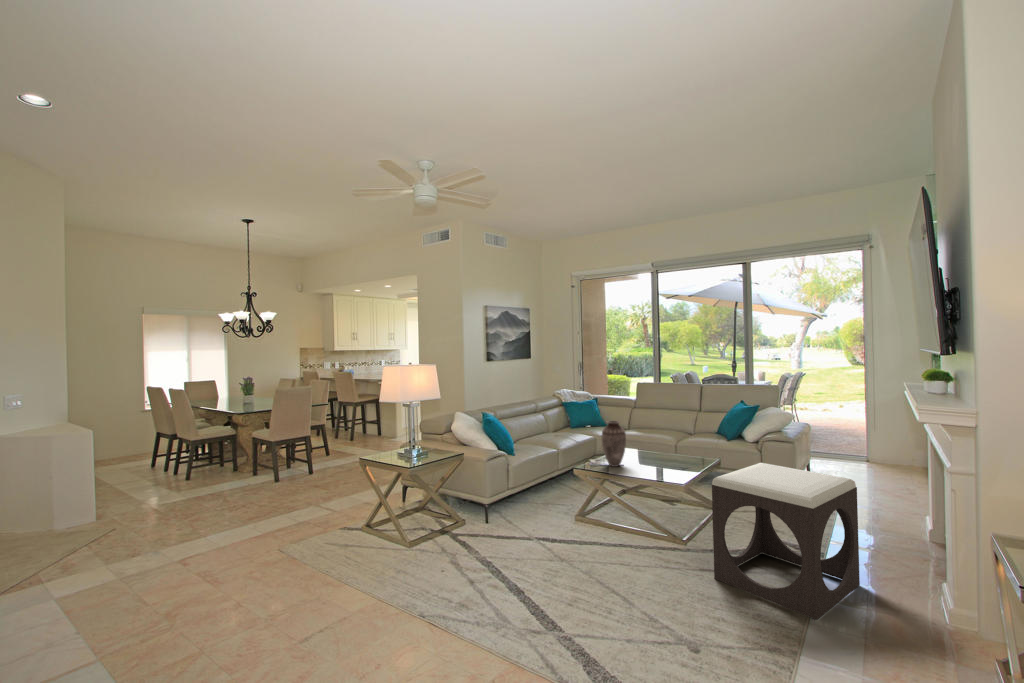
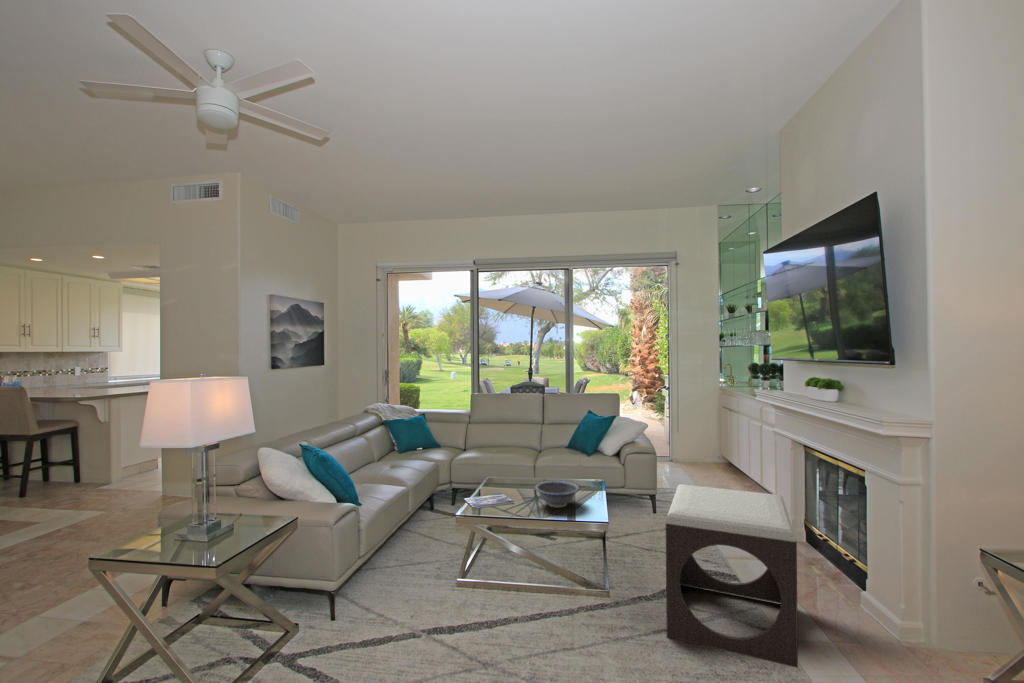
vase: present [602,421,626,467] -> none [483,445,513,504]
decorative bowl: none [640,453,679,474] -> present [535,481,580,507]

